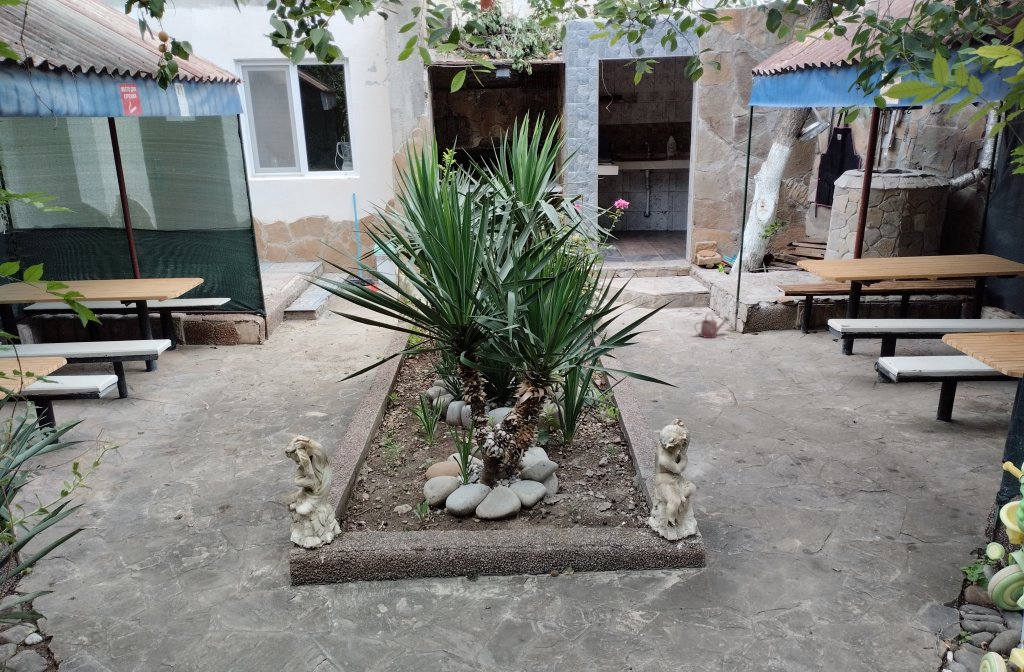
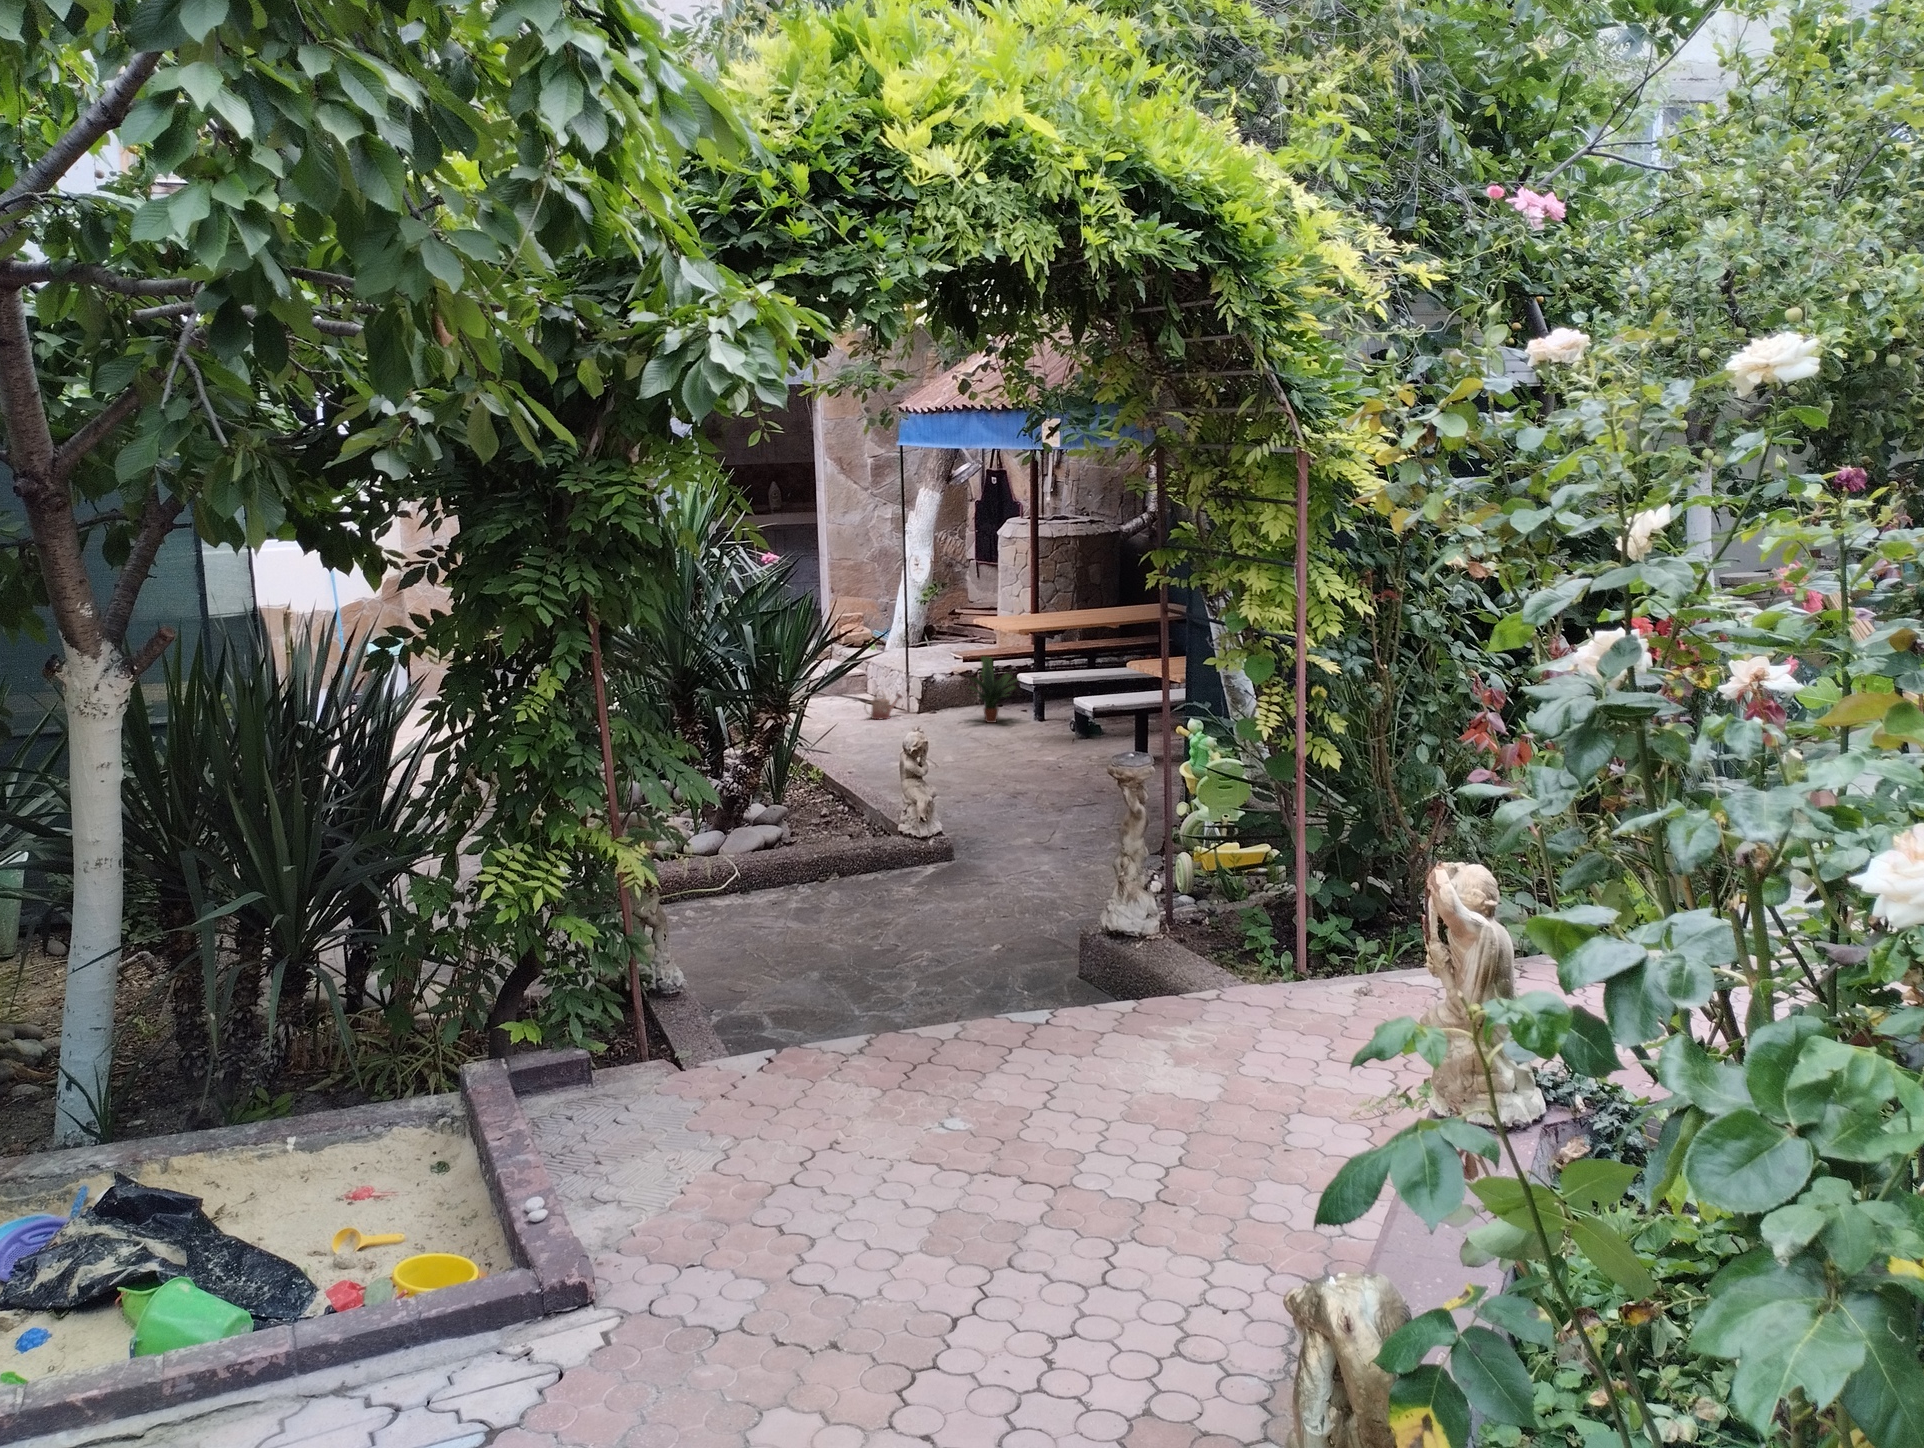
potted plant: none [784,293,838,355] -> present [970,656,1019,723]

